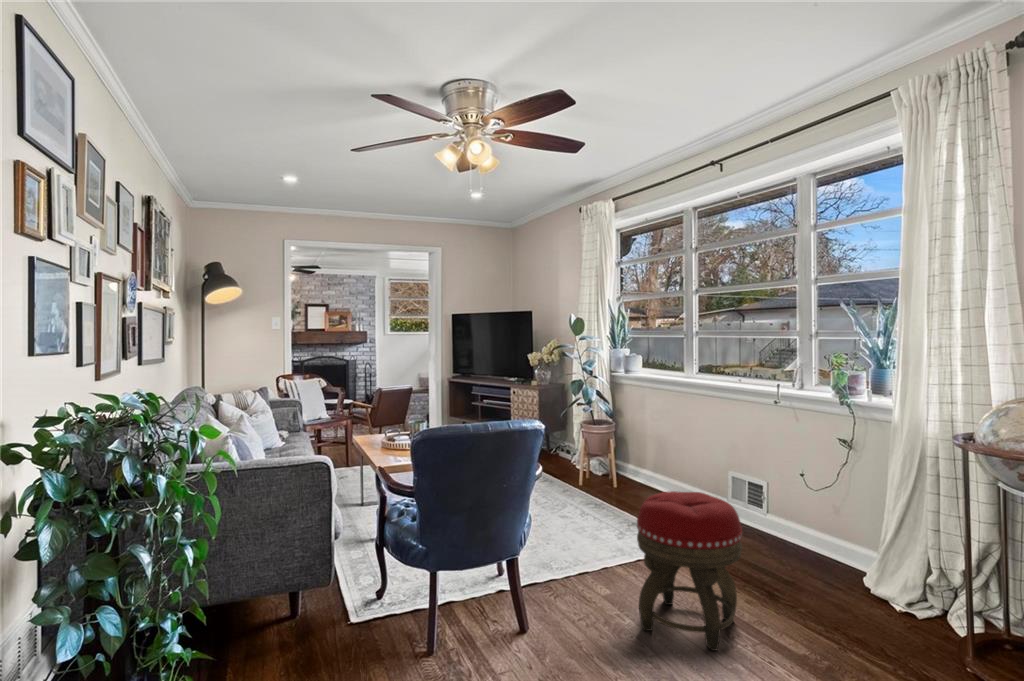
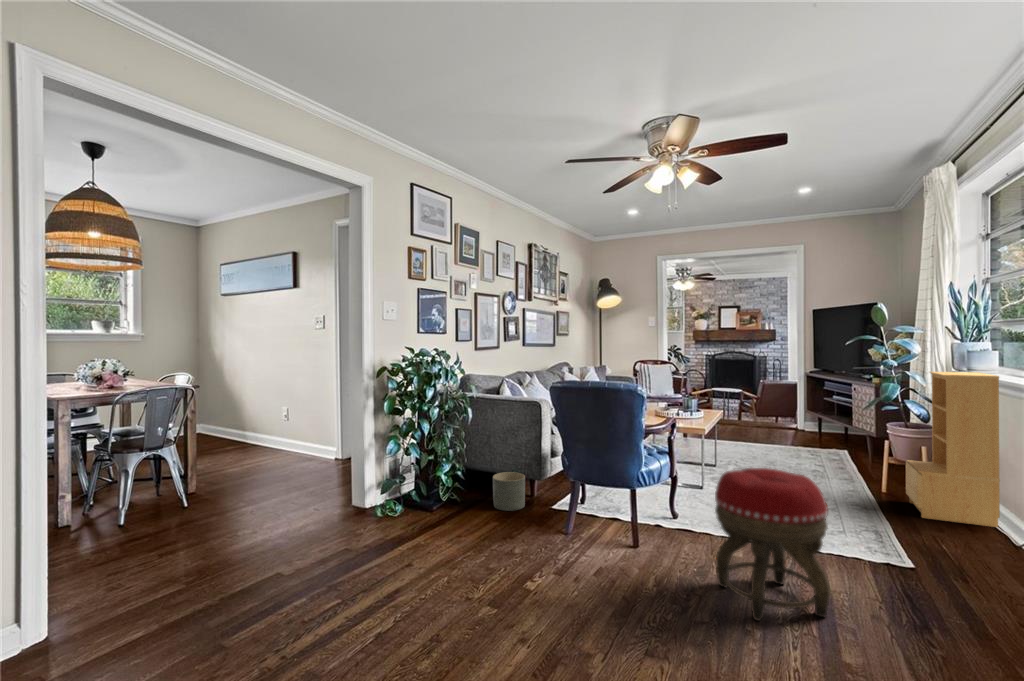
bookshelf: none [609,376,676,502] -> present [906,372,1000,527]
planter: none [261,583,319,657] -> present [493,472,525,511]

